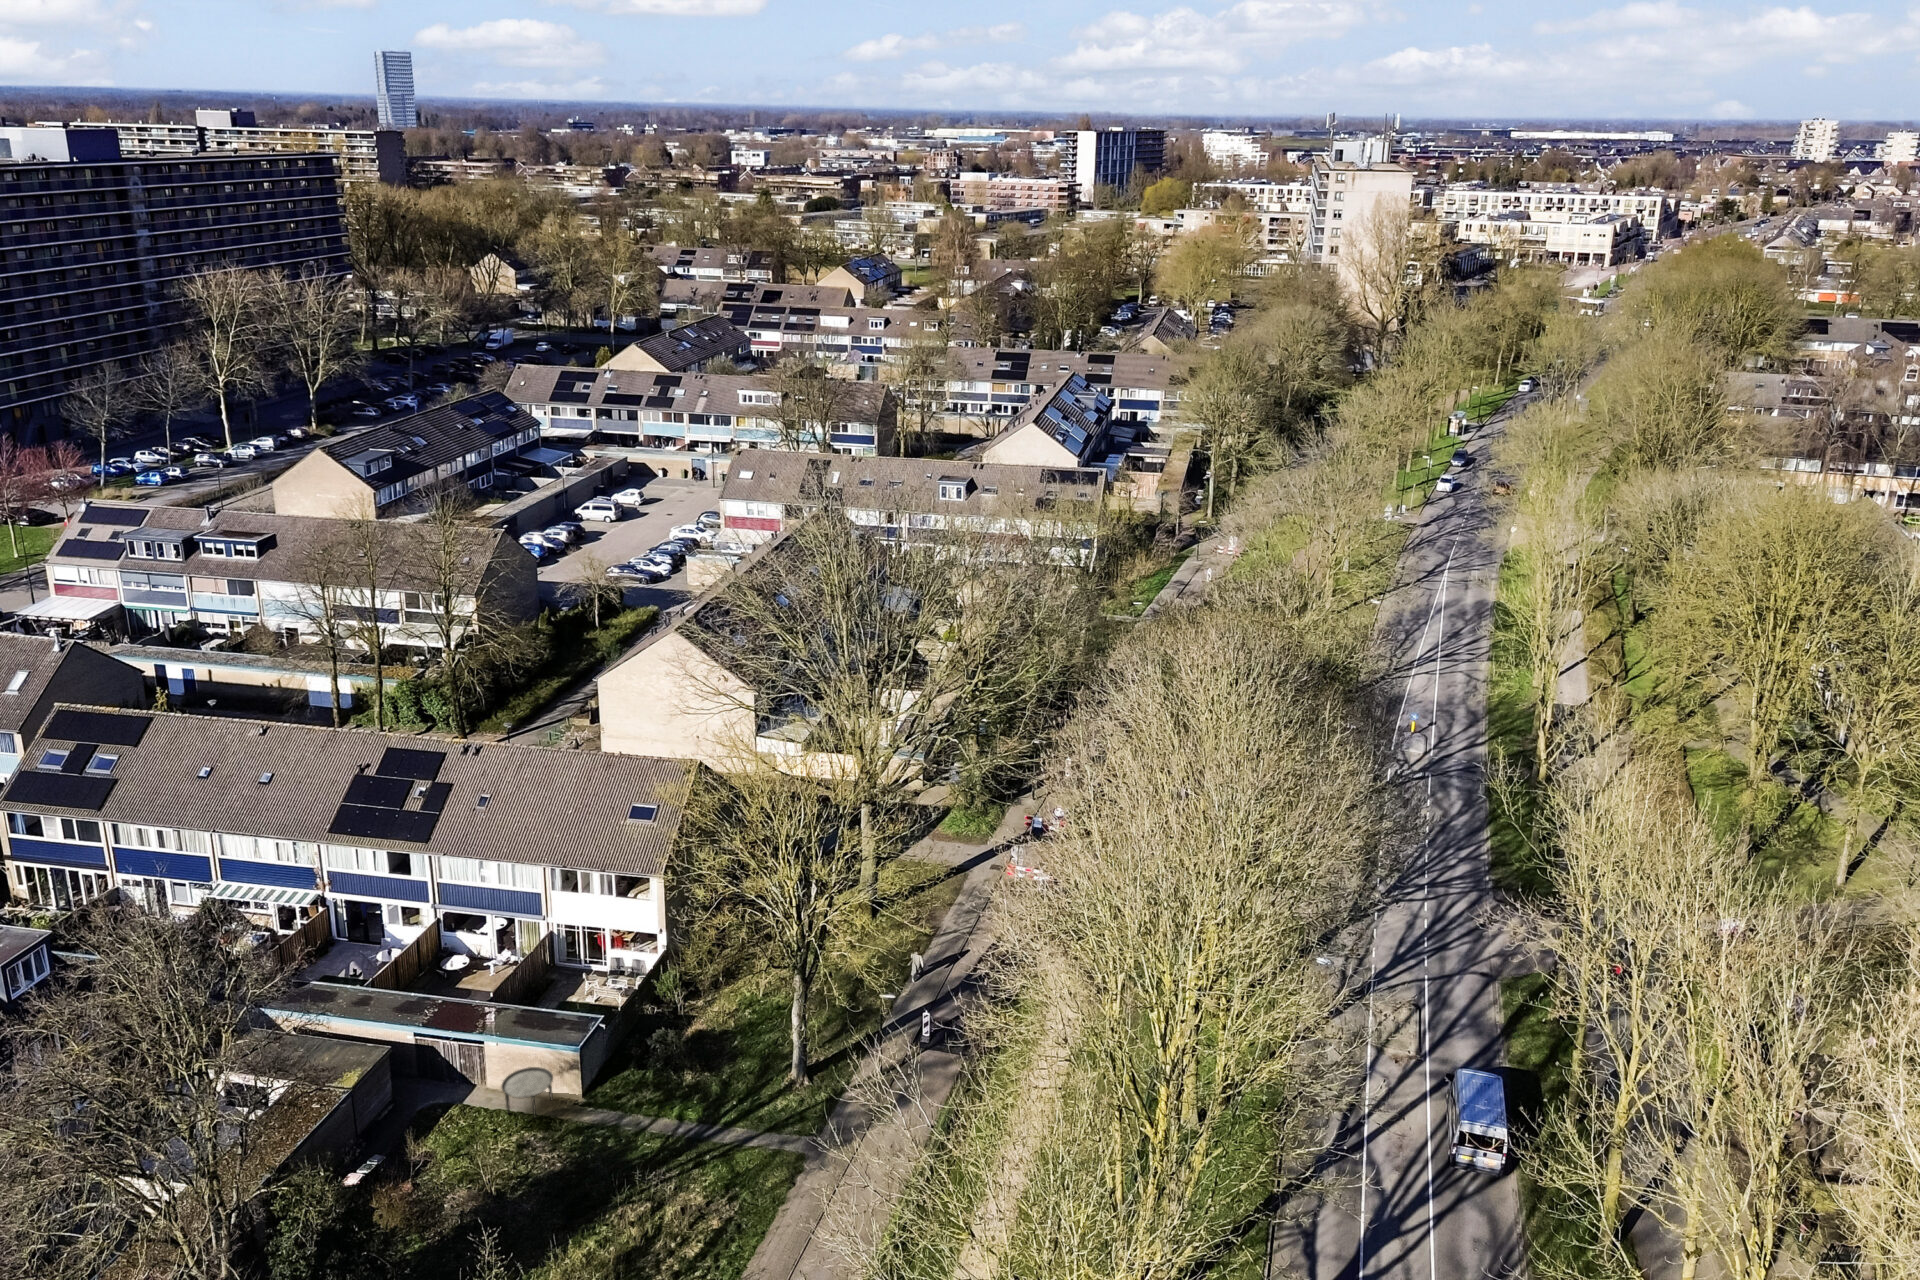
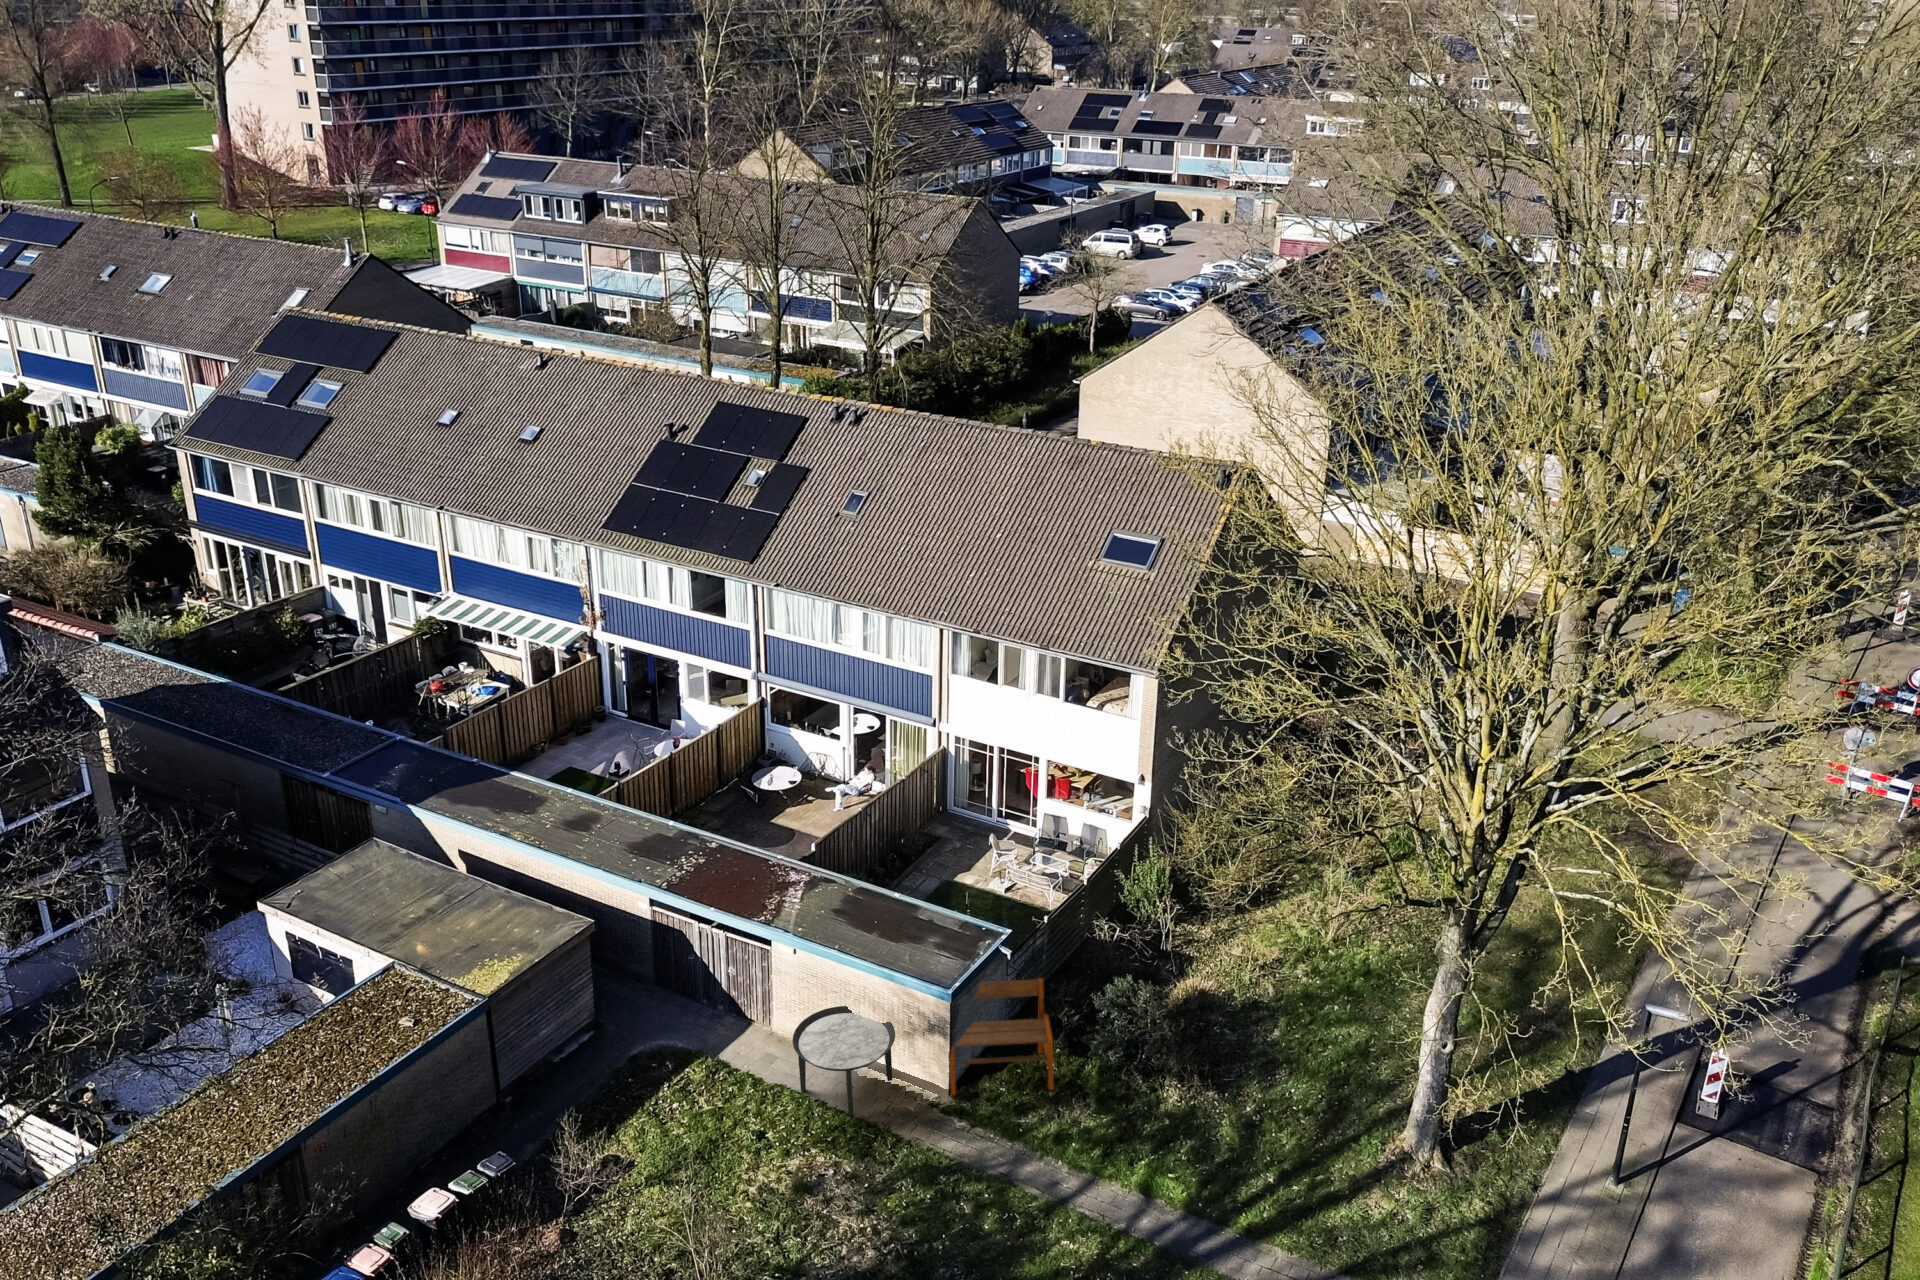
bench: none [578,1036,634,1100] -> present [950,978,1054,1095]

